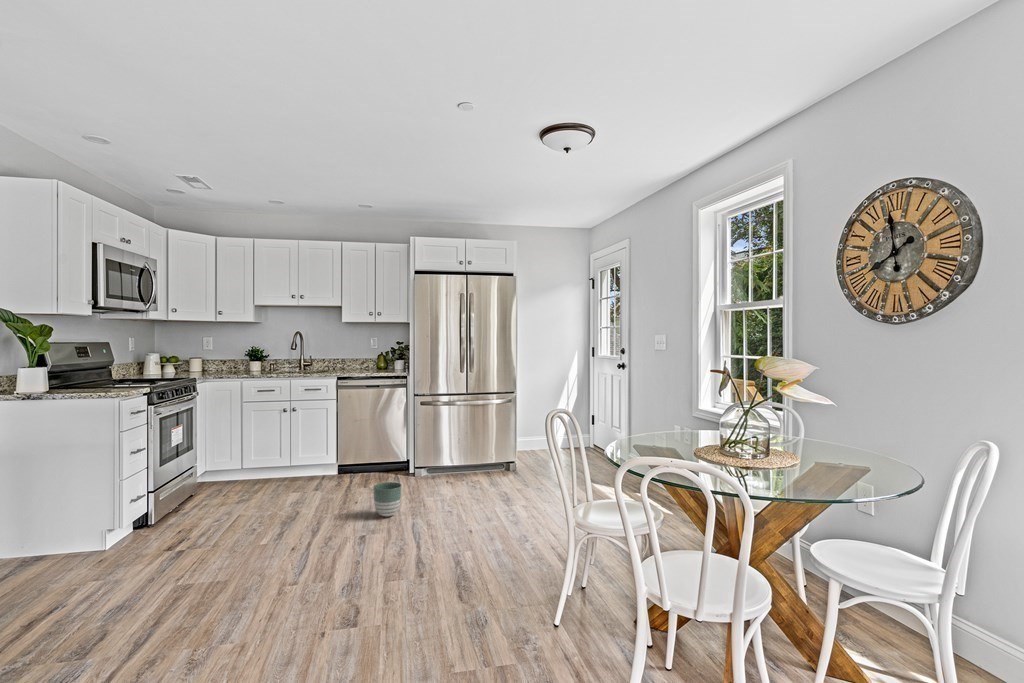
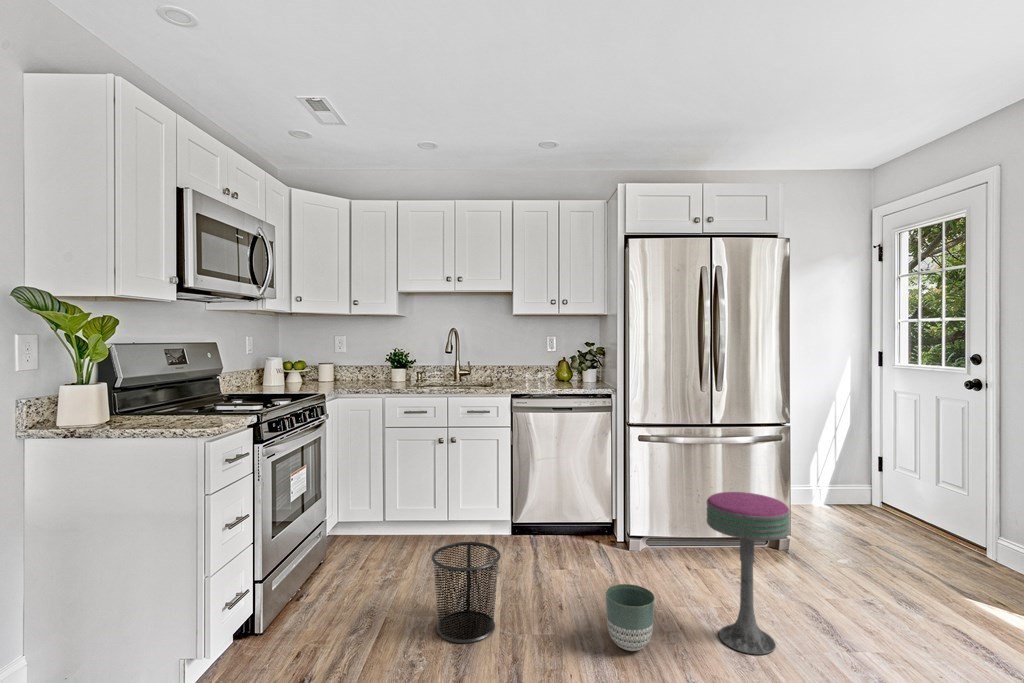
bar stool: none [435,428,478,513] -> present [707,492,790,655]
waste bin: none [268,466,313,521] -> present [432,542,501,643]

